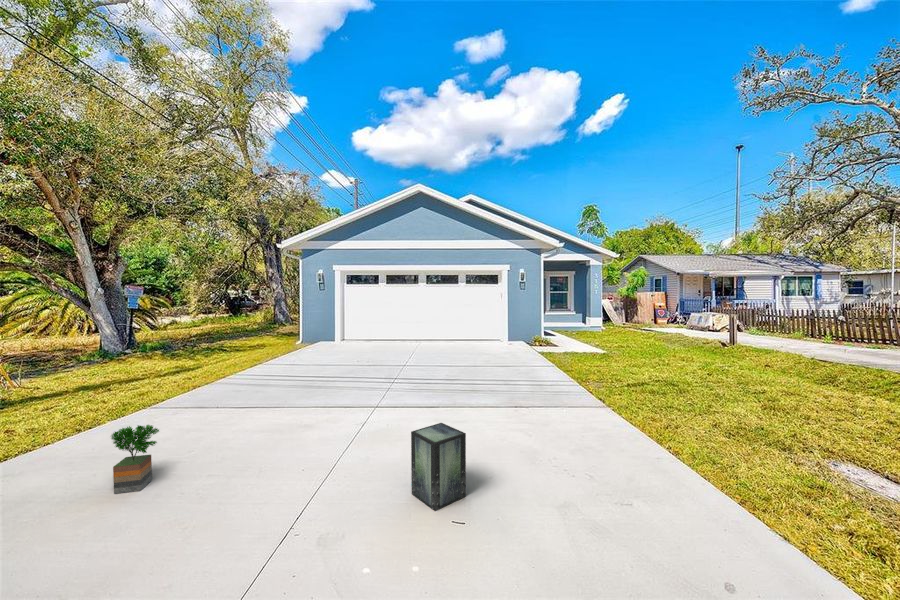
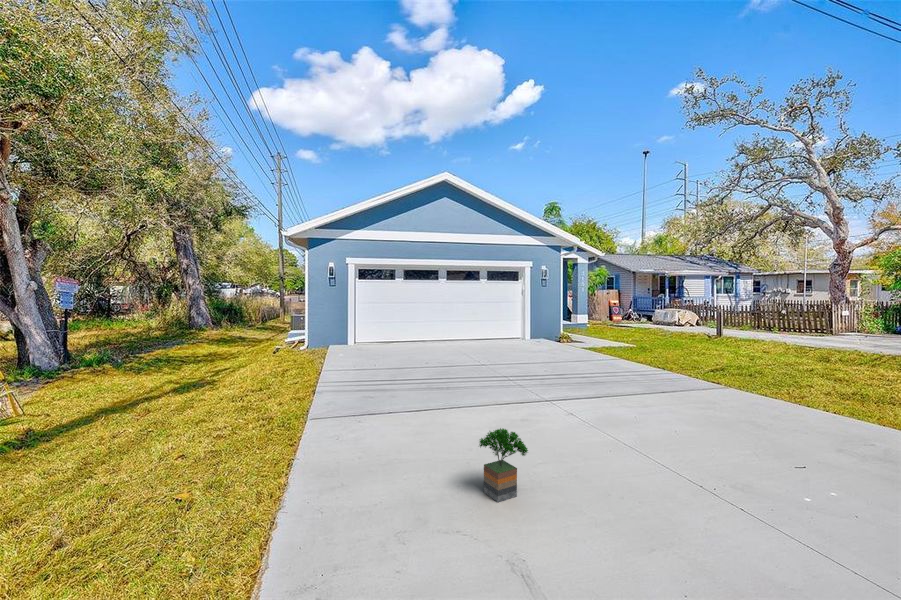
storage box: present [411,423,466,511] -> none [745,404,791,476]

